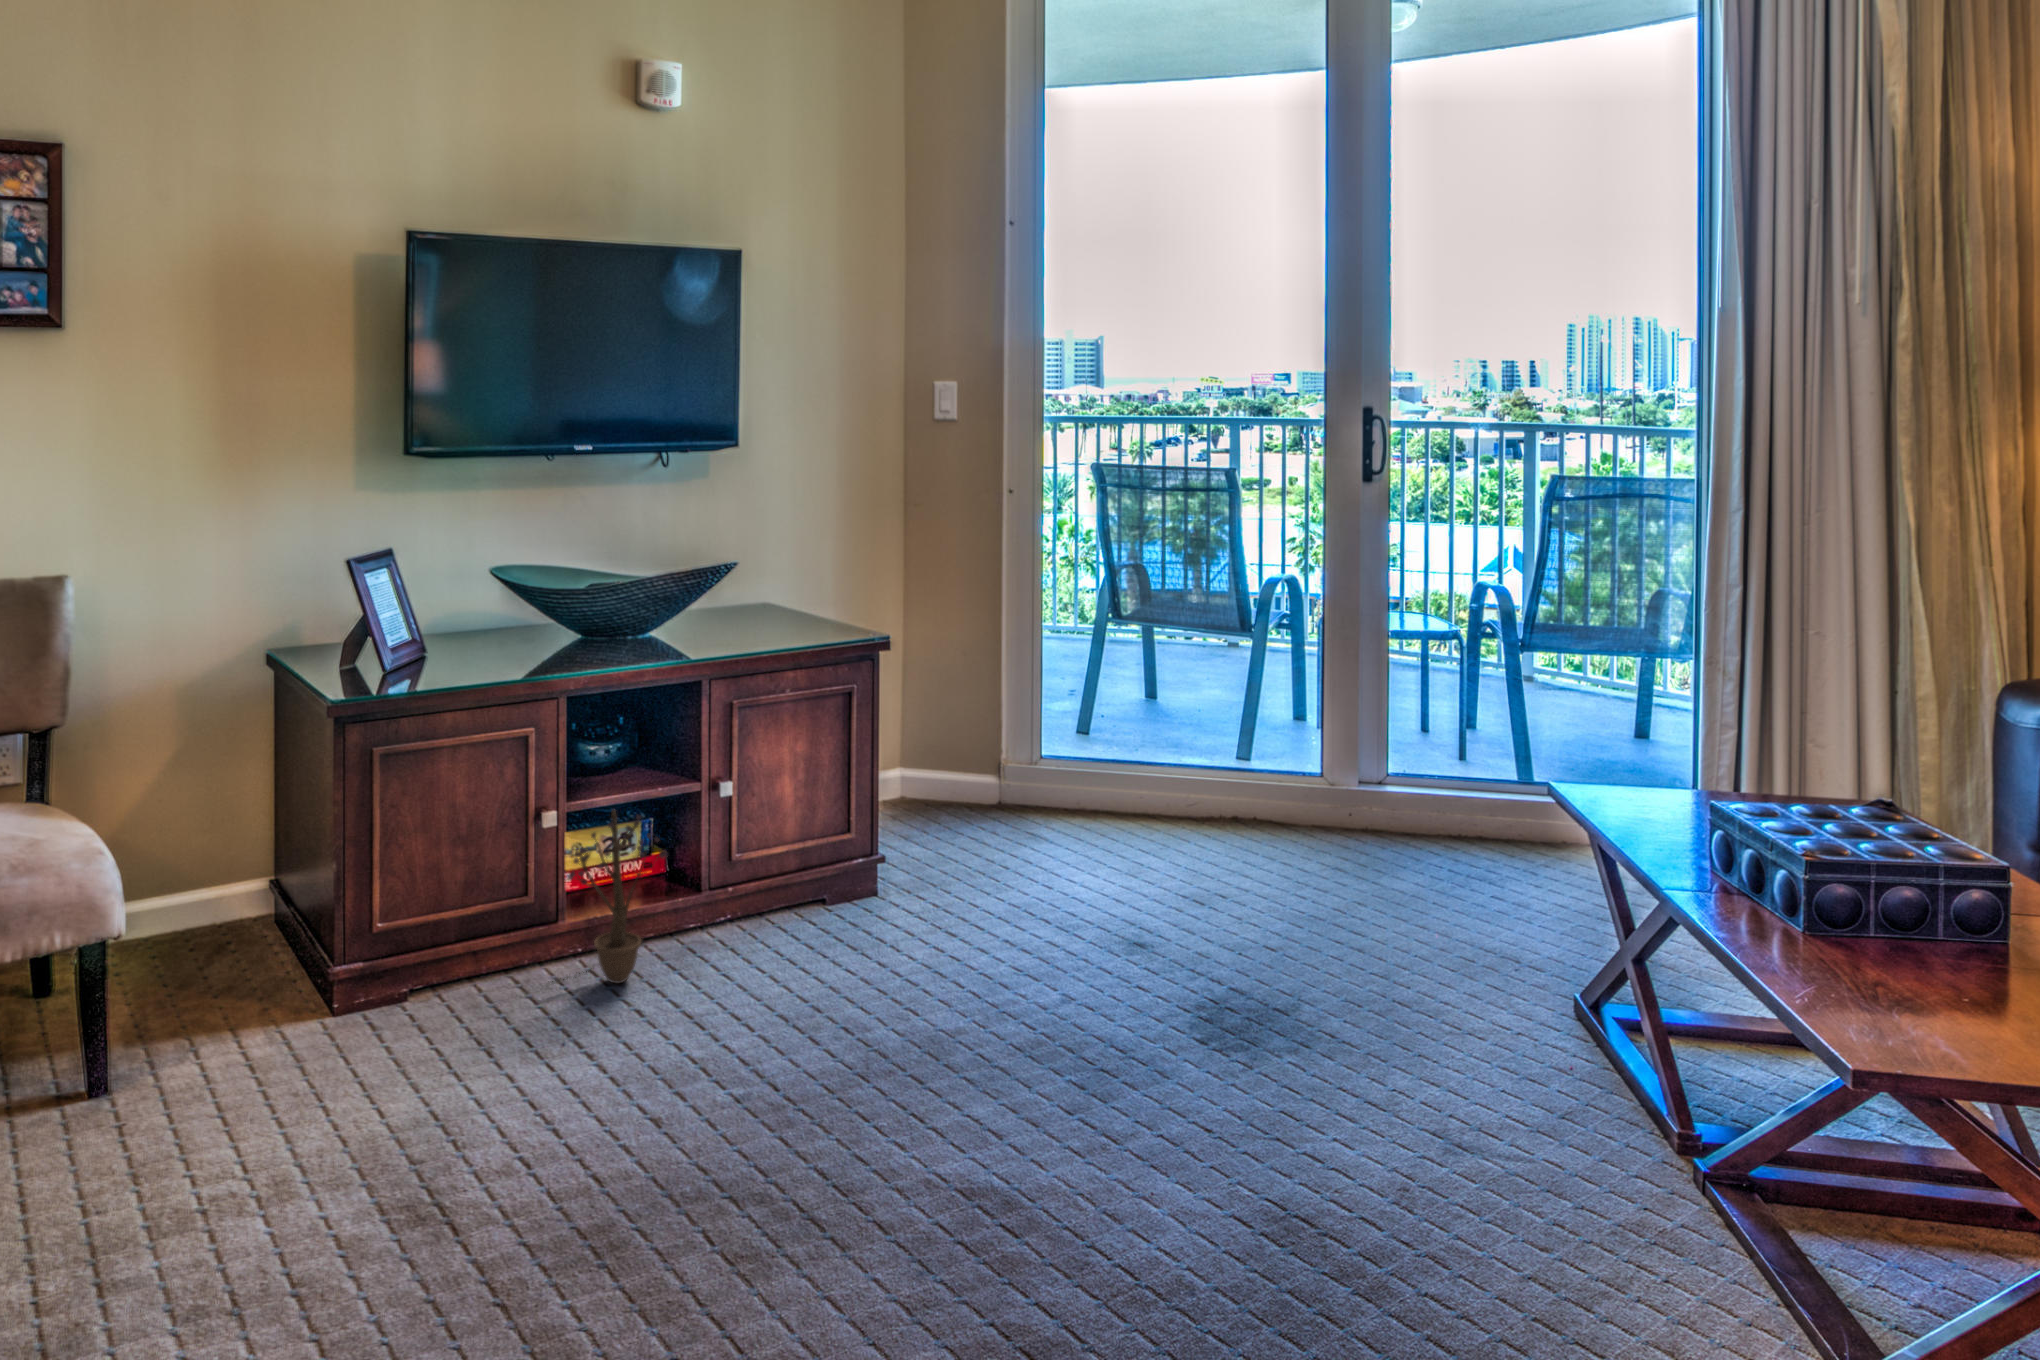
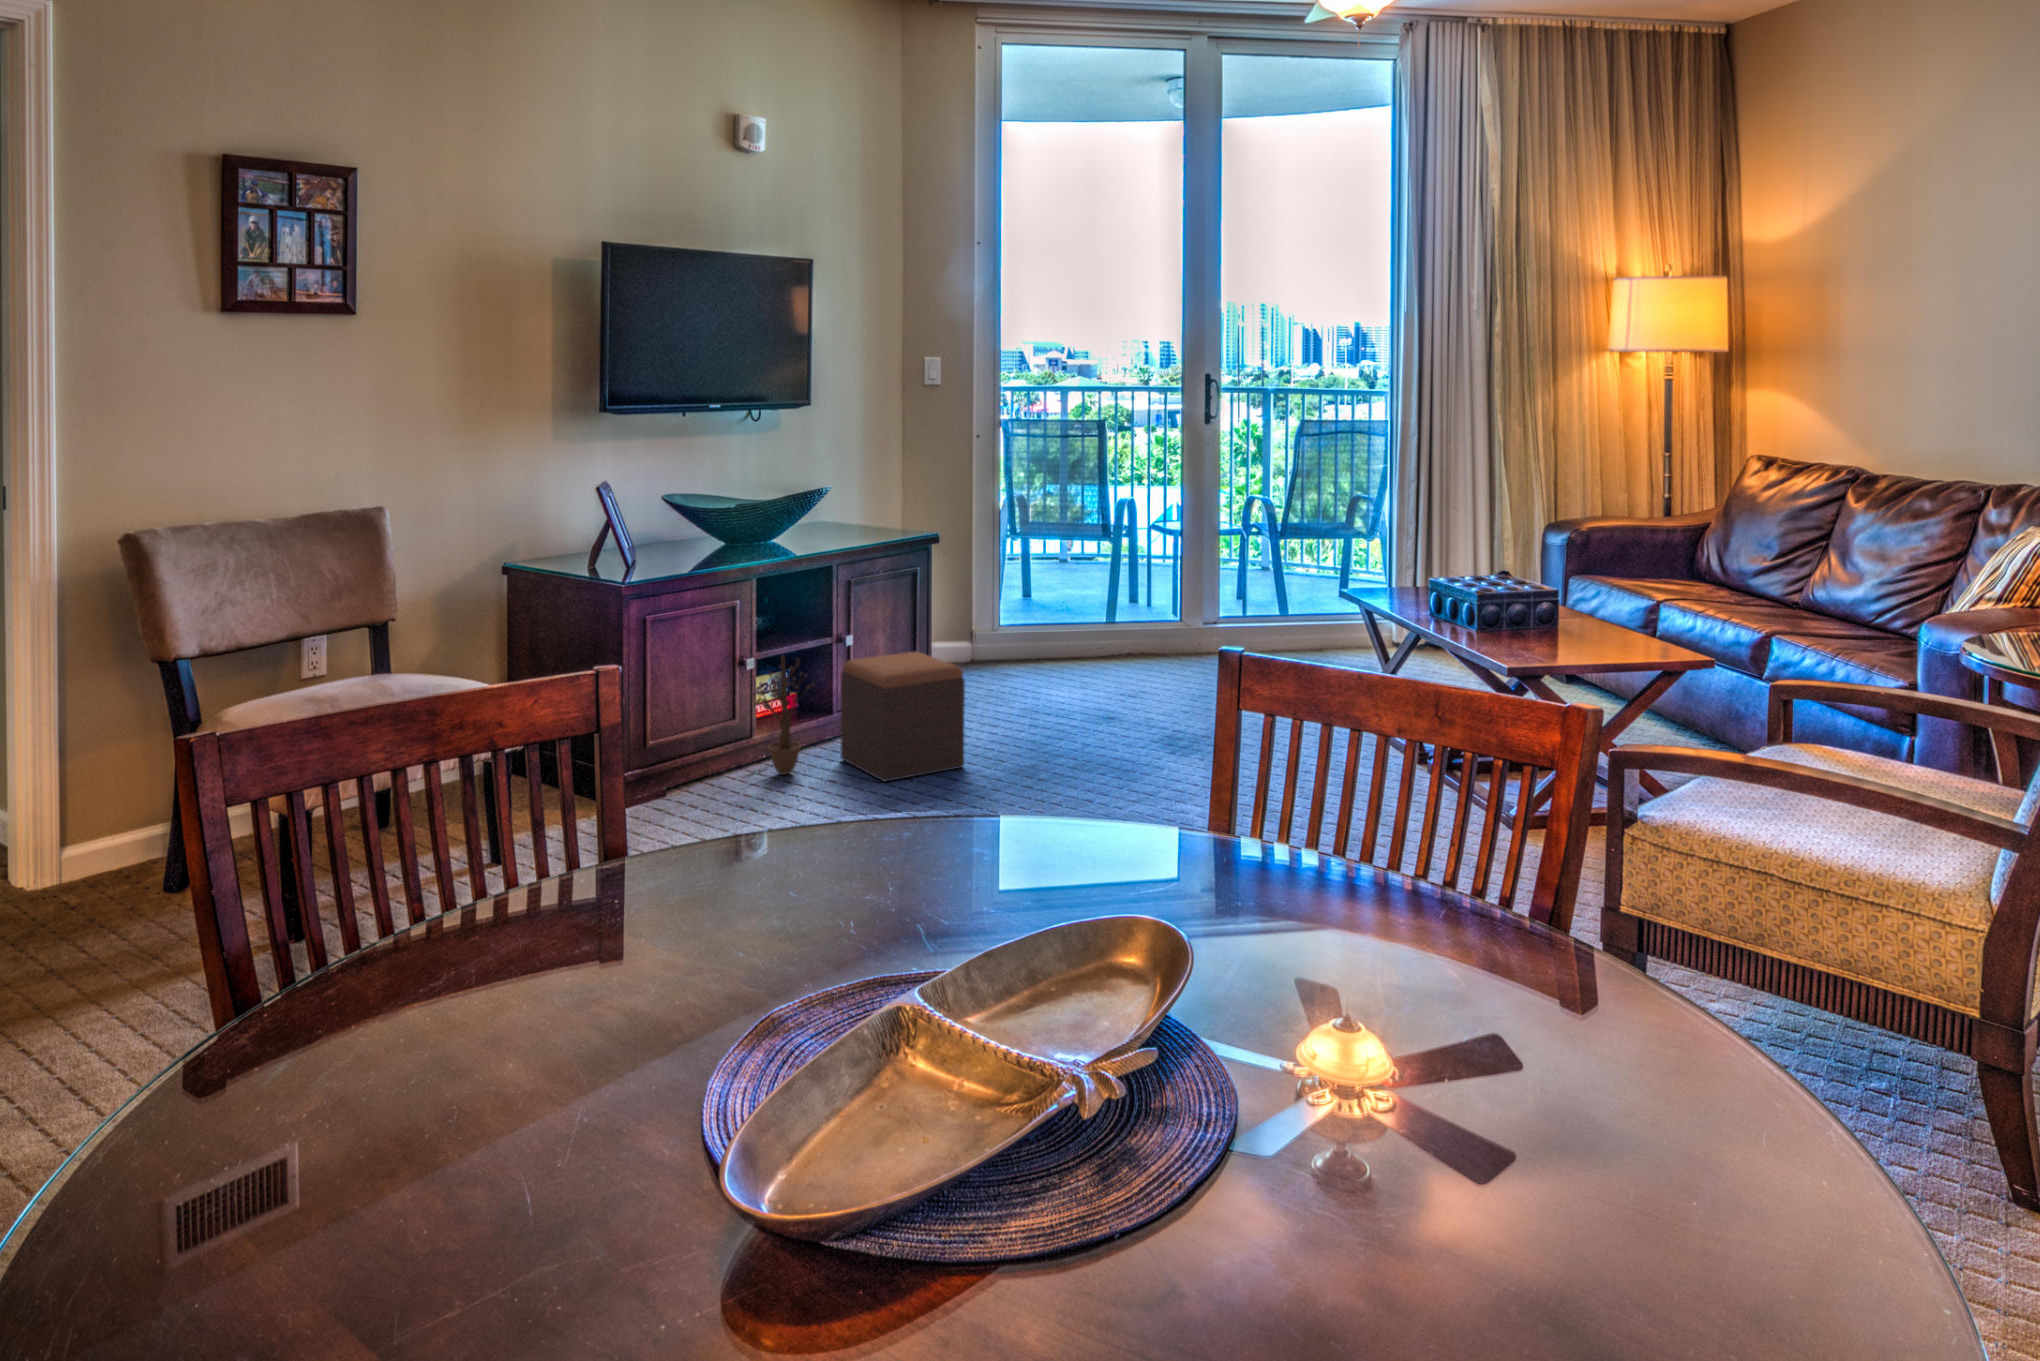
footstool: none [710,815,875,1022] -> present [841,652,965,782]

